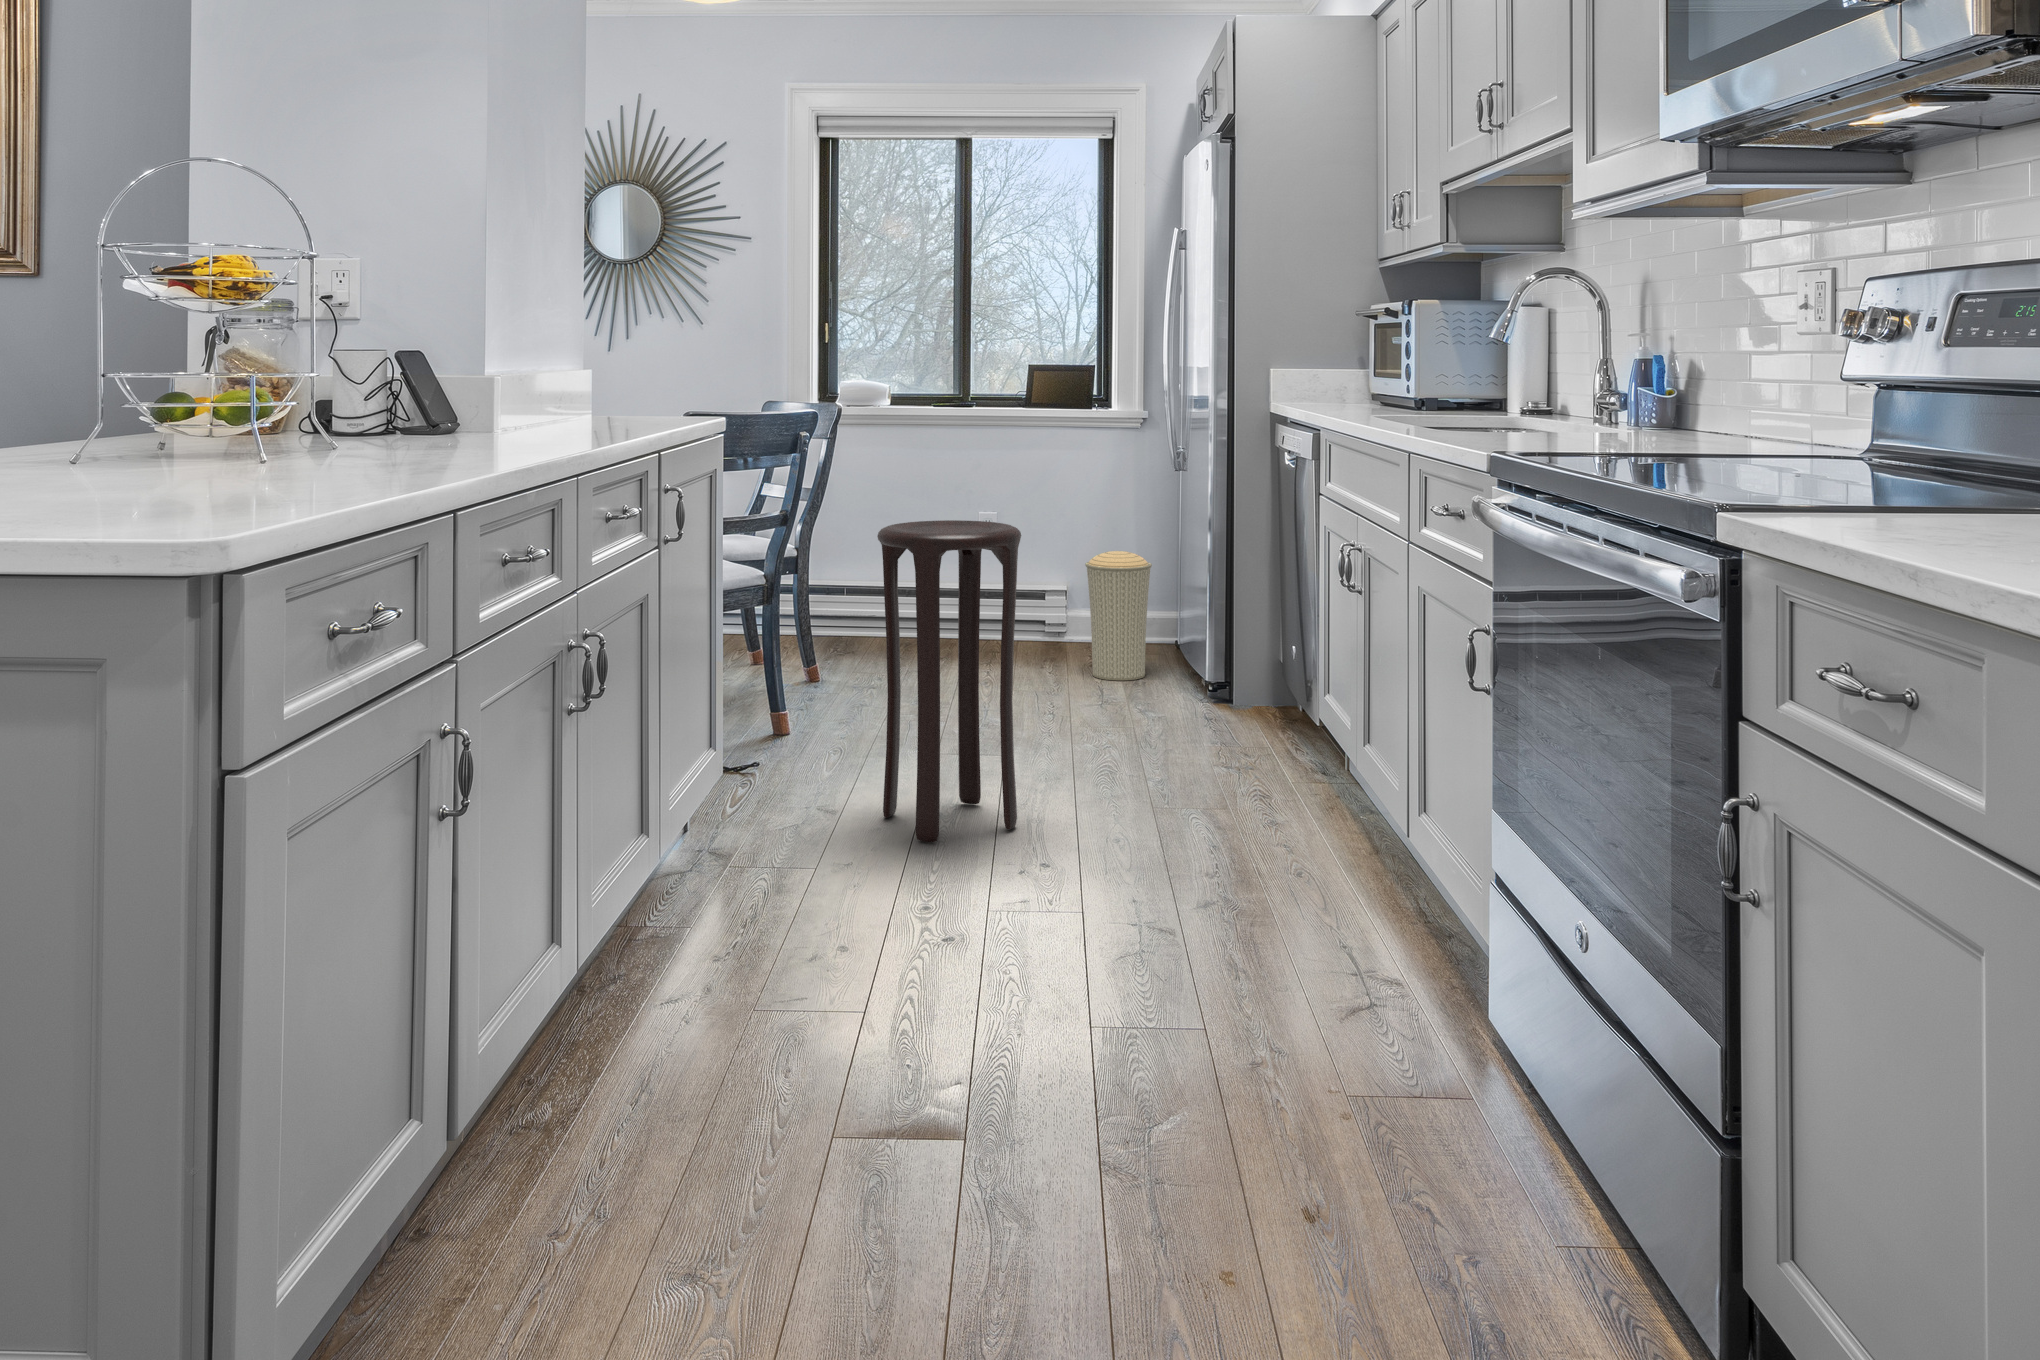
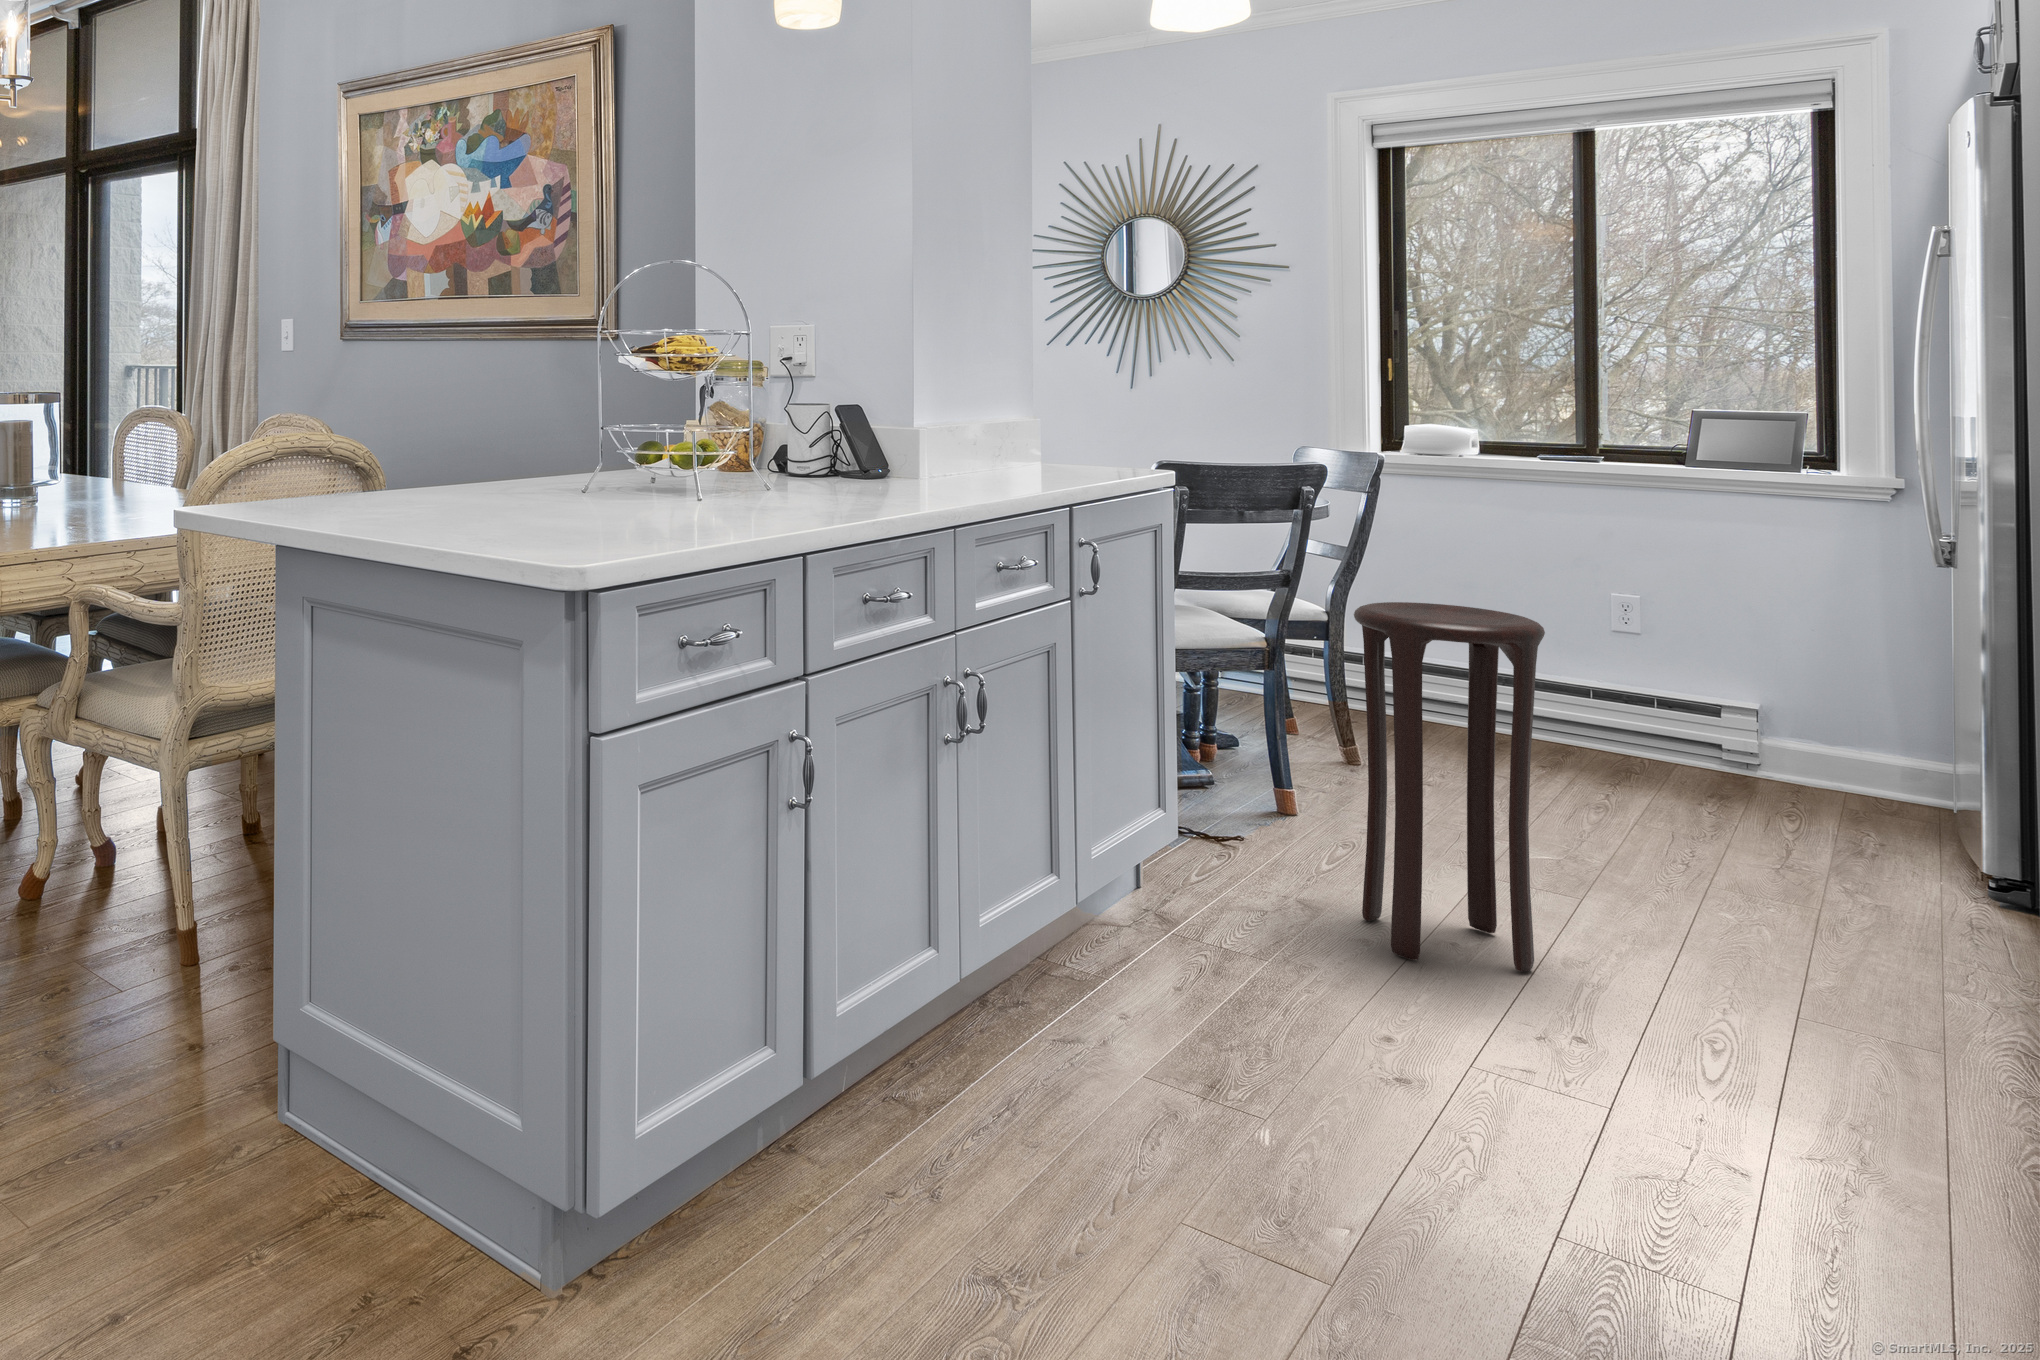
trash can: present [1085,551,1152,681] -> none [1738,667,1851,838]

